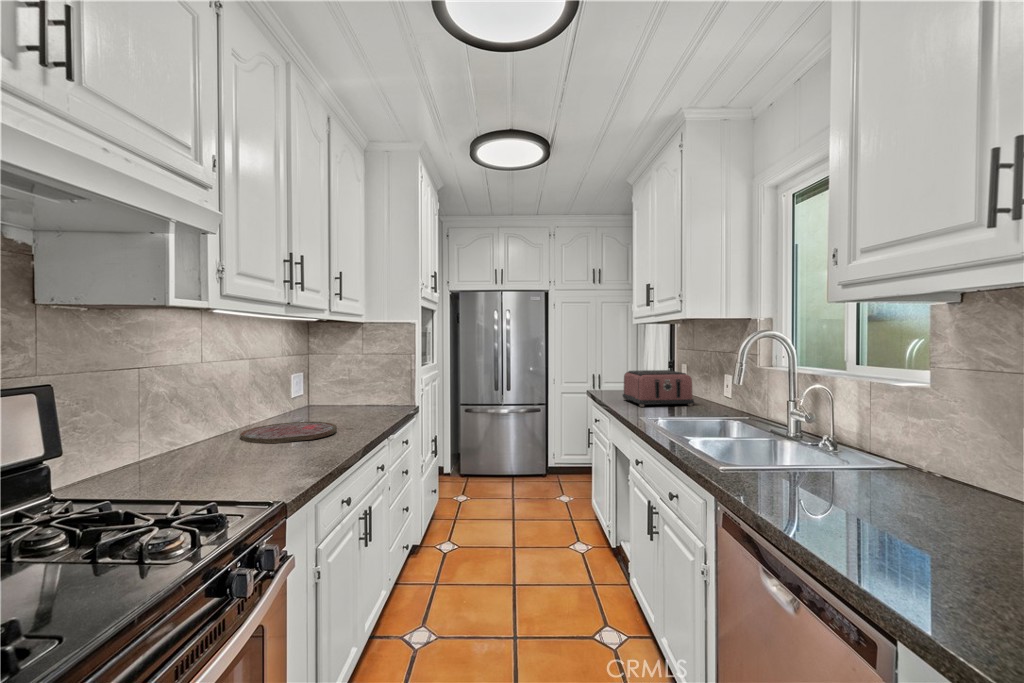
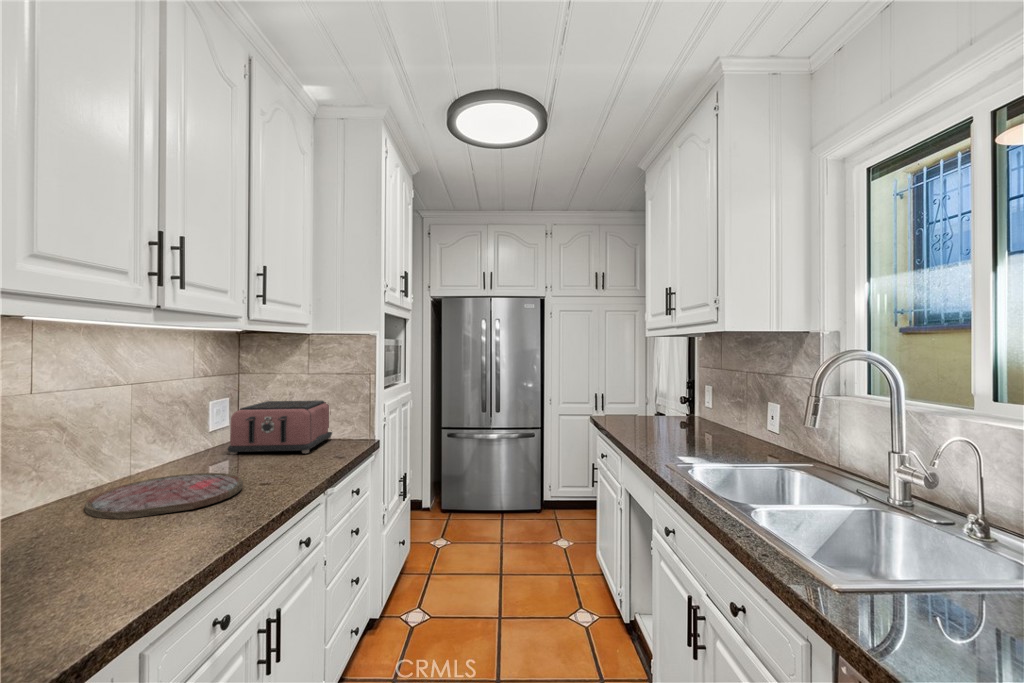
toaster: present [623,370,694,407] -> present [228,400,332,455]

